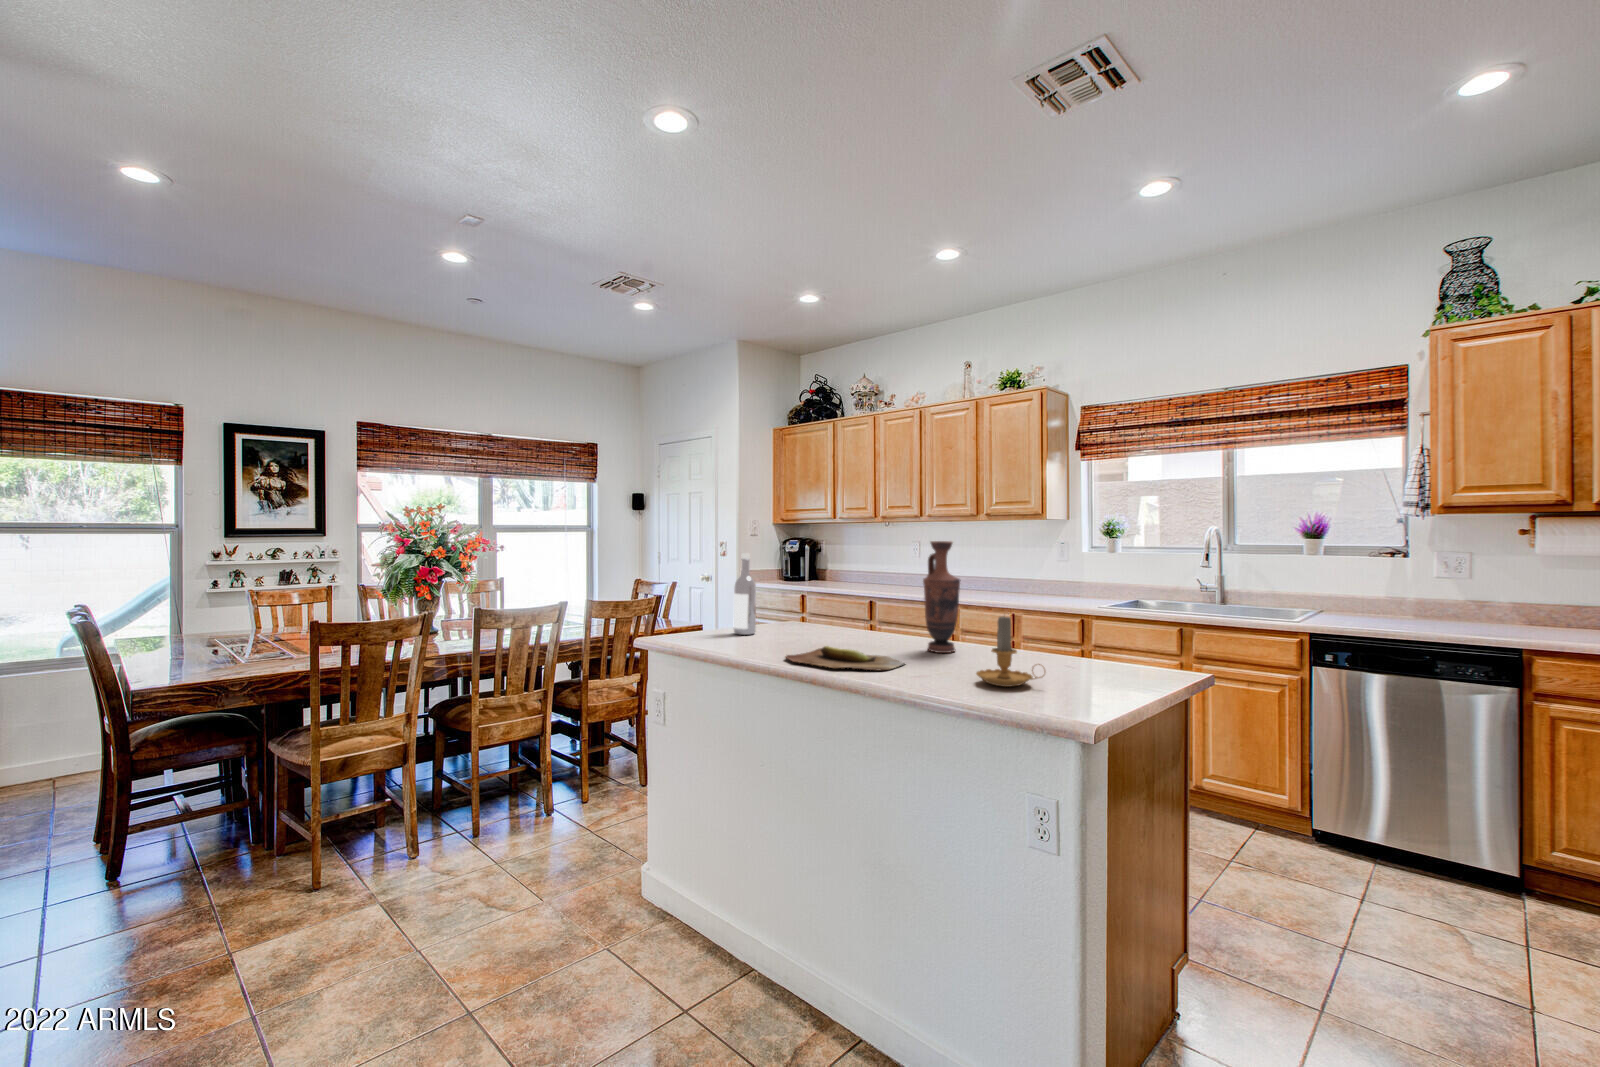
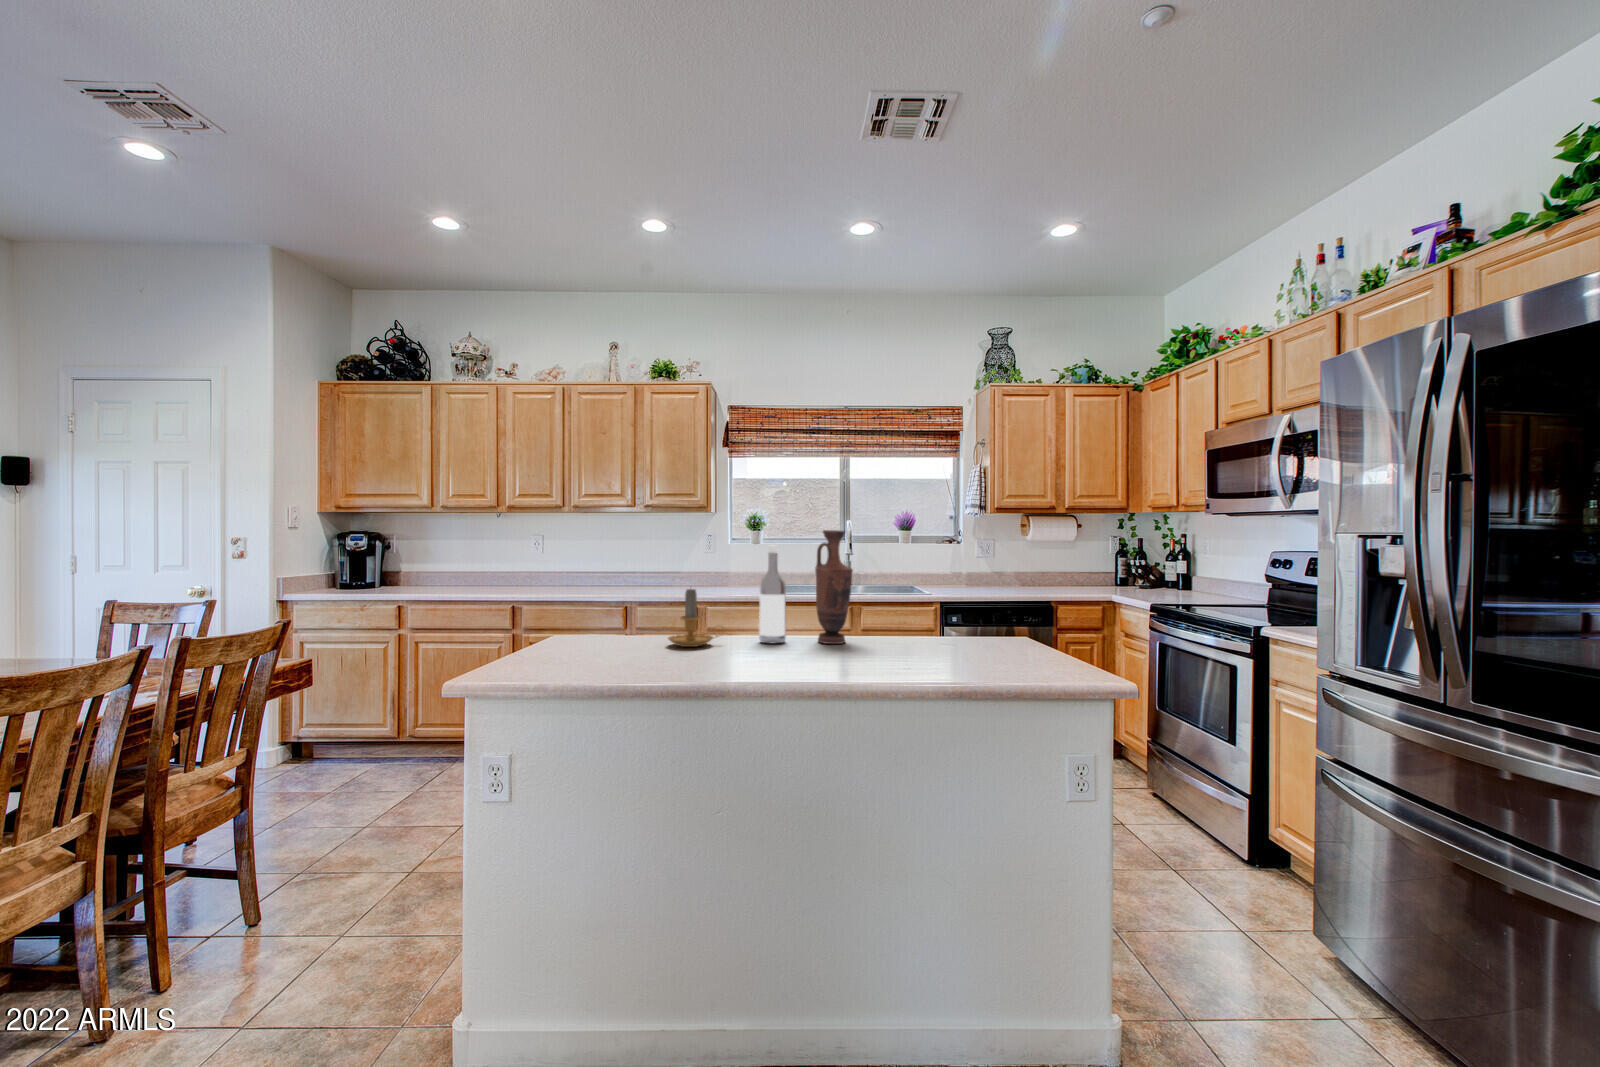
wine bottle: present [734,553,756,635] -> present [759,546,786,644]
candle: present [976,616,1045,687] -> present [668,589,723,647]
cutting board: present [786,646,905,670] -> none [728,650,862,673]

